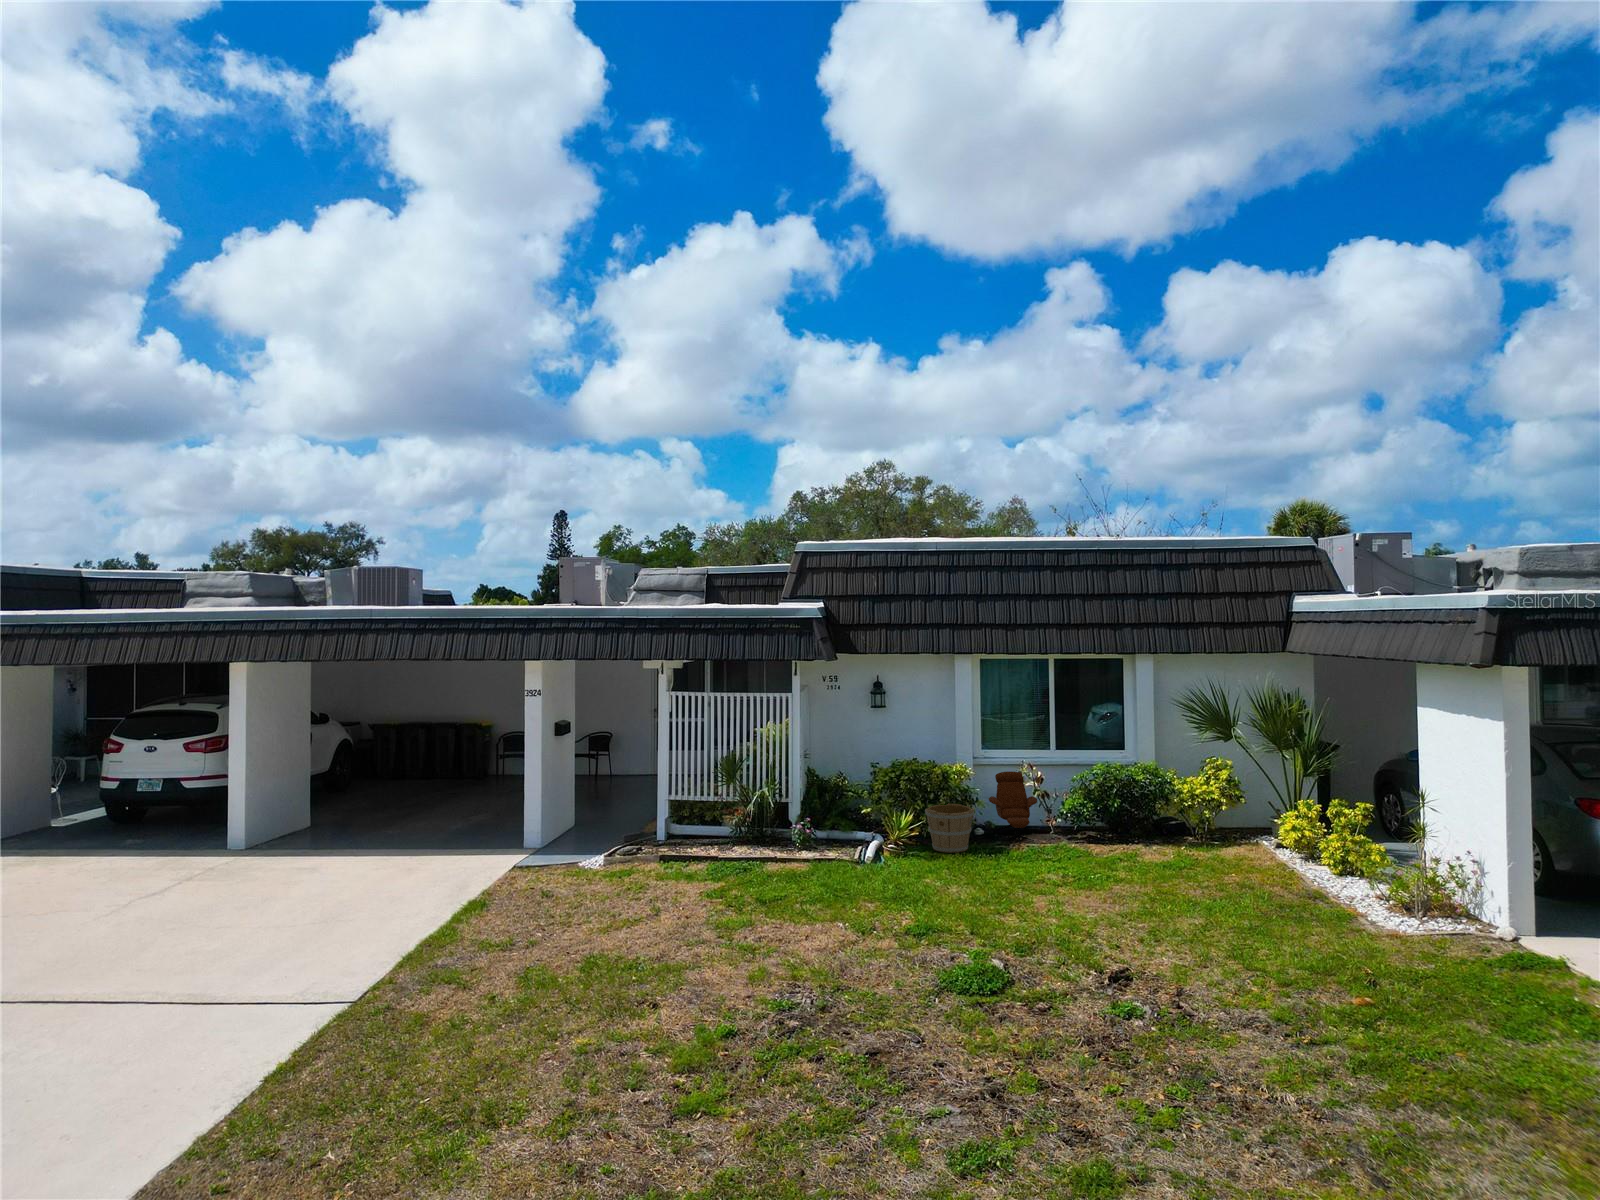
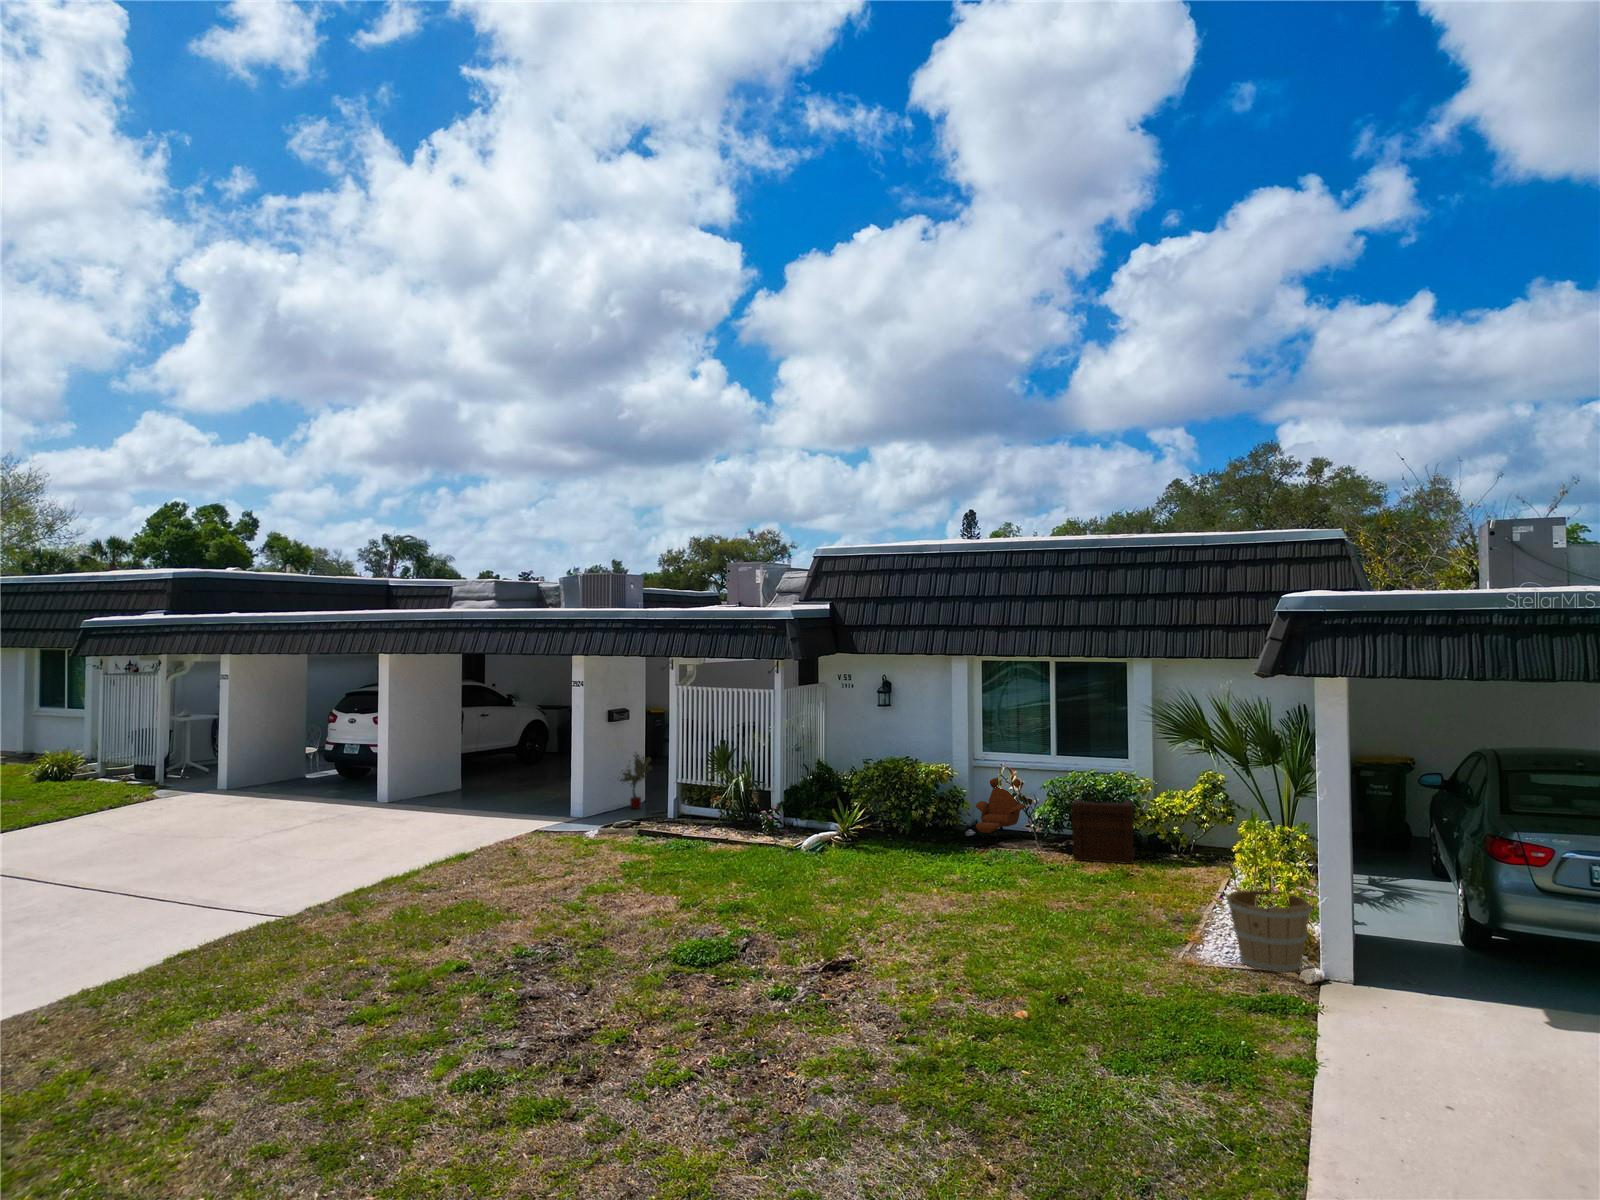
potted tree: none [563,767,597,832] -> present [618,754,652,809]
wooden crate: none [1096,783,1169,847] -> present [1072,799,1135,864]
wooden bucket: present [925,803,974,853] -> present [1227,889,1312,972]

